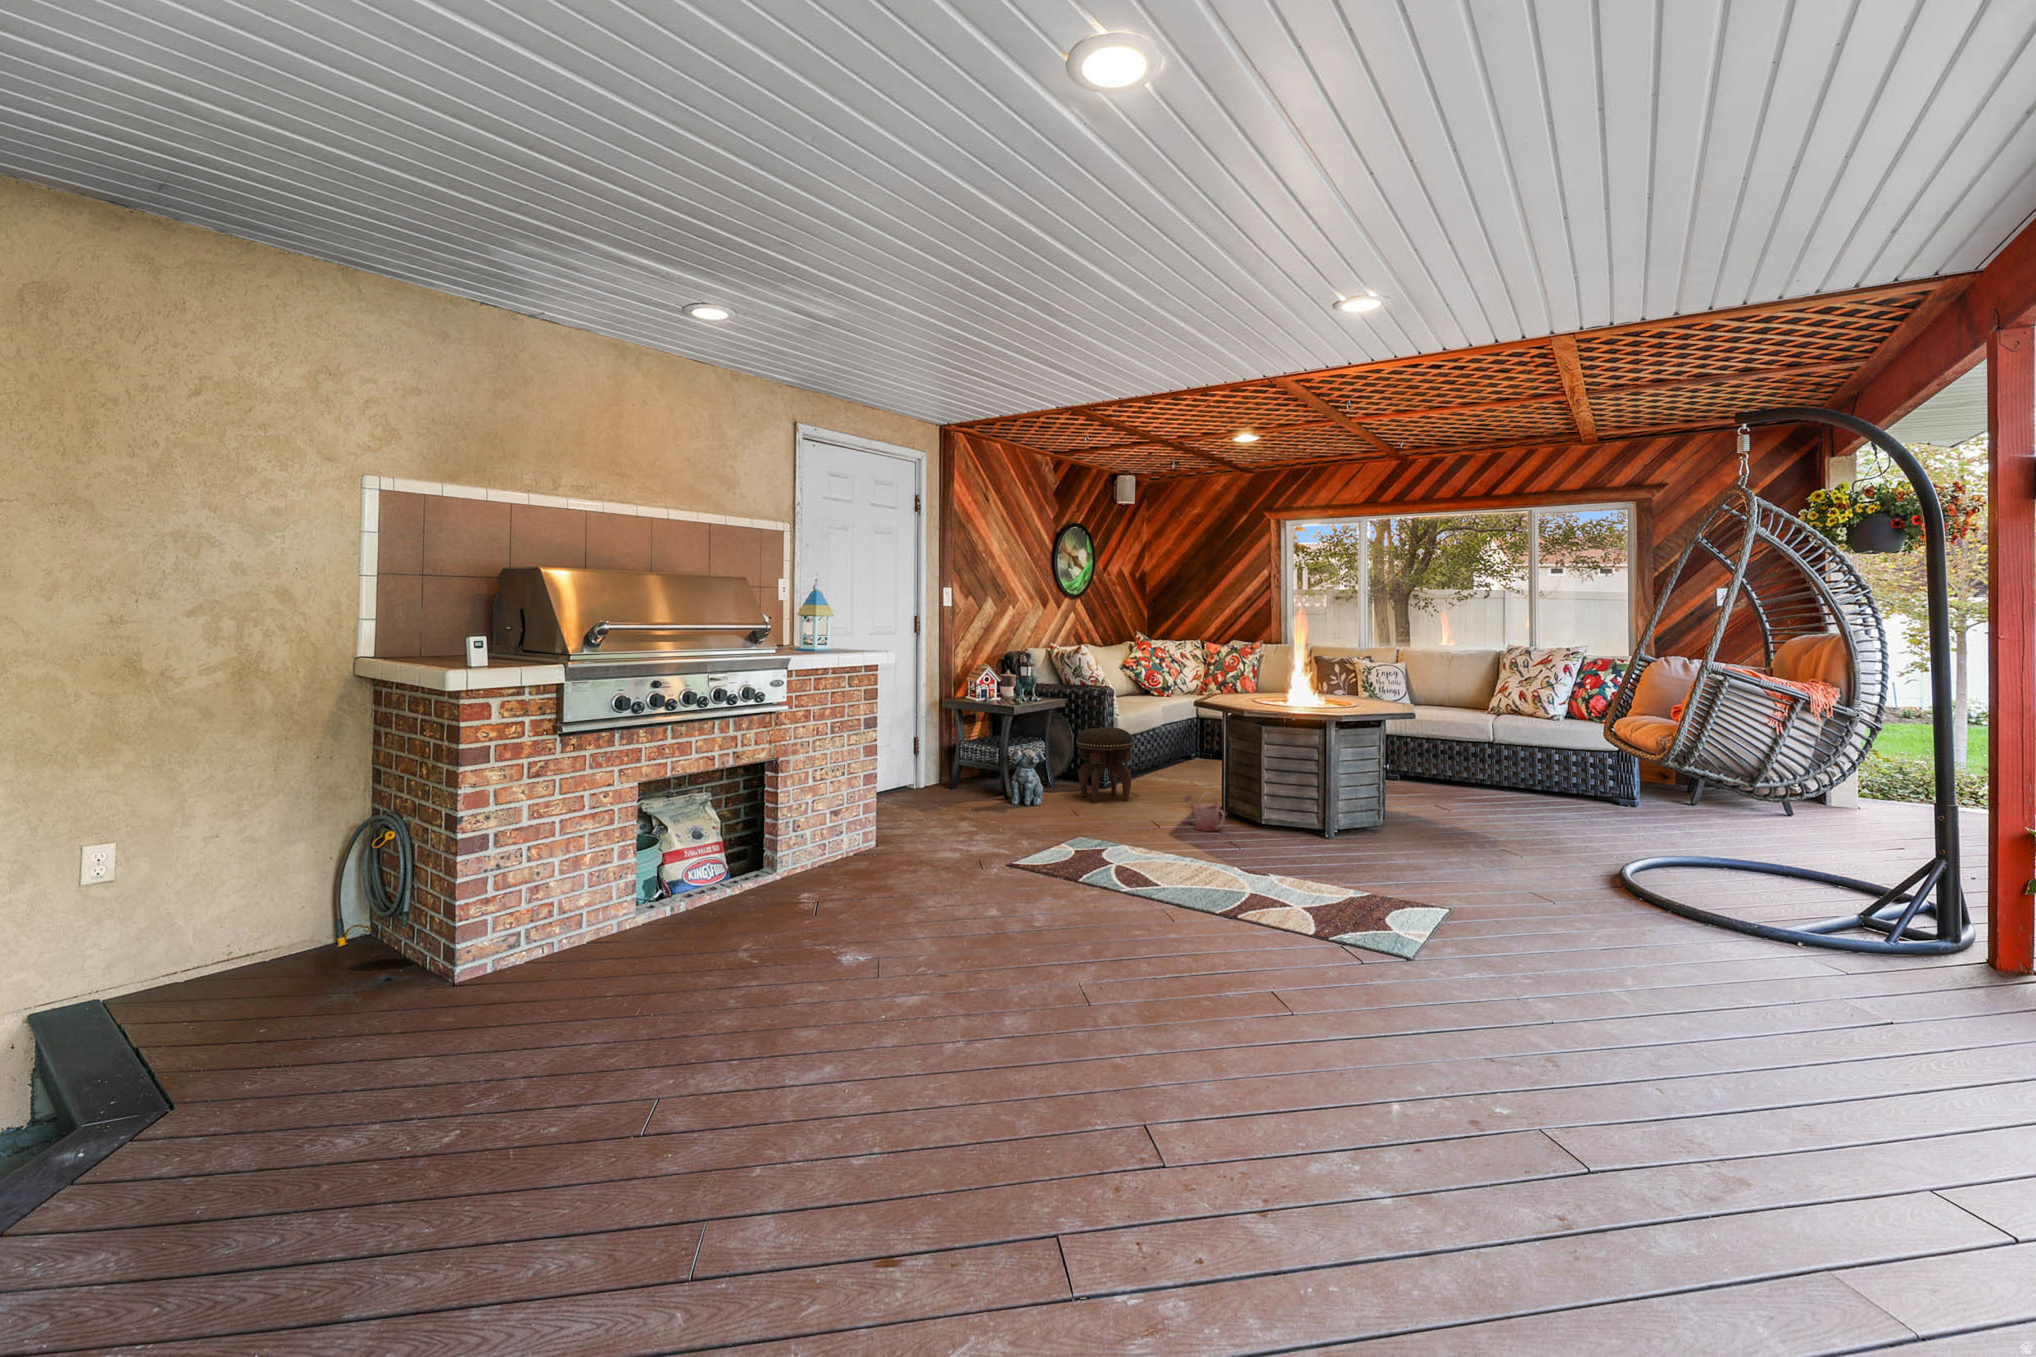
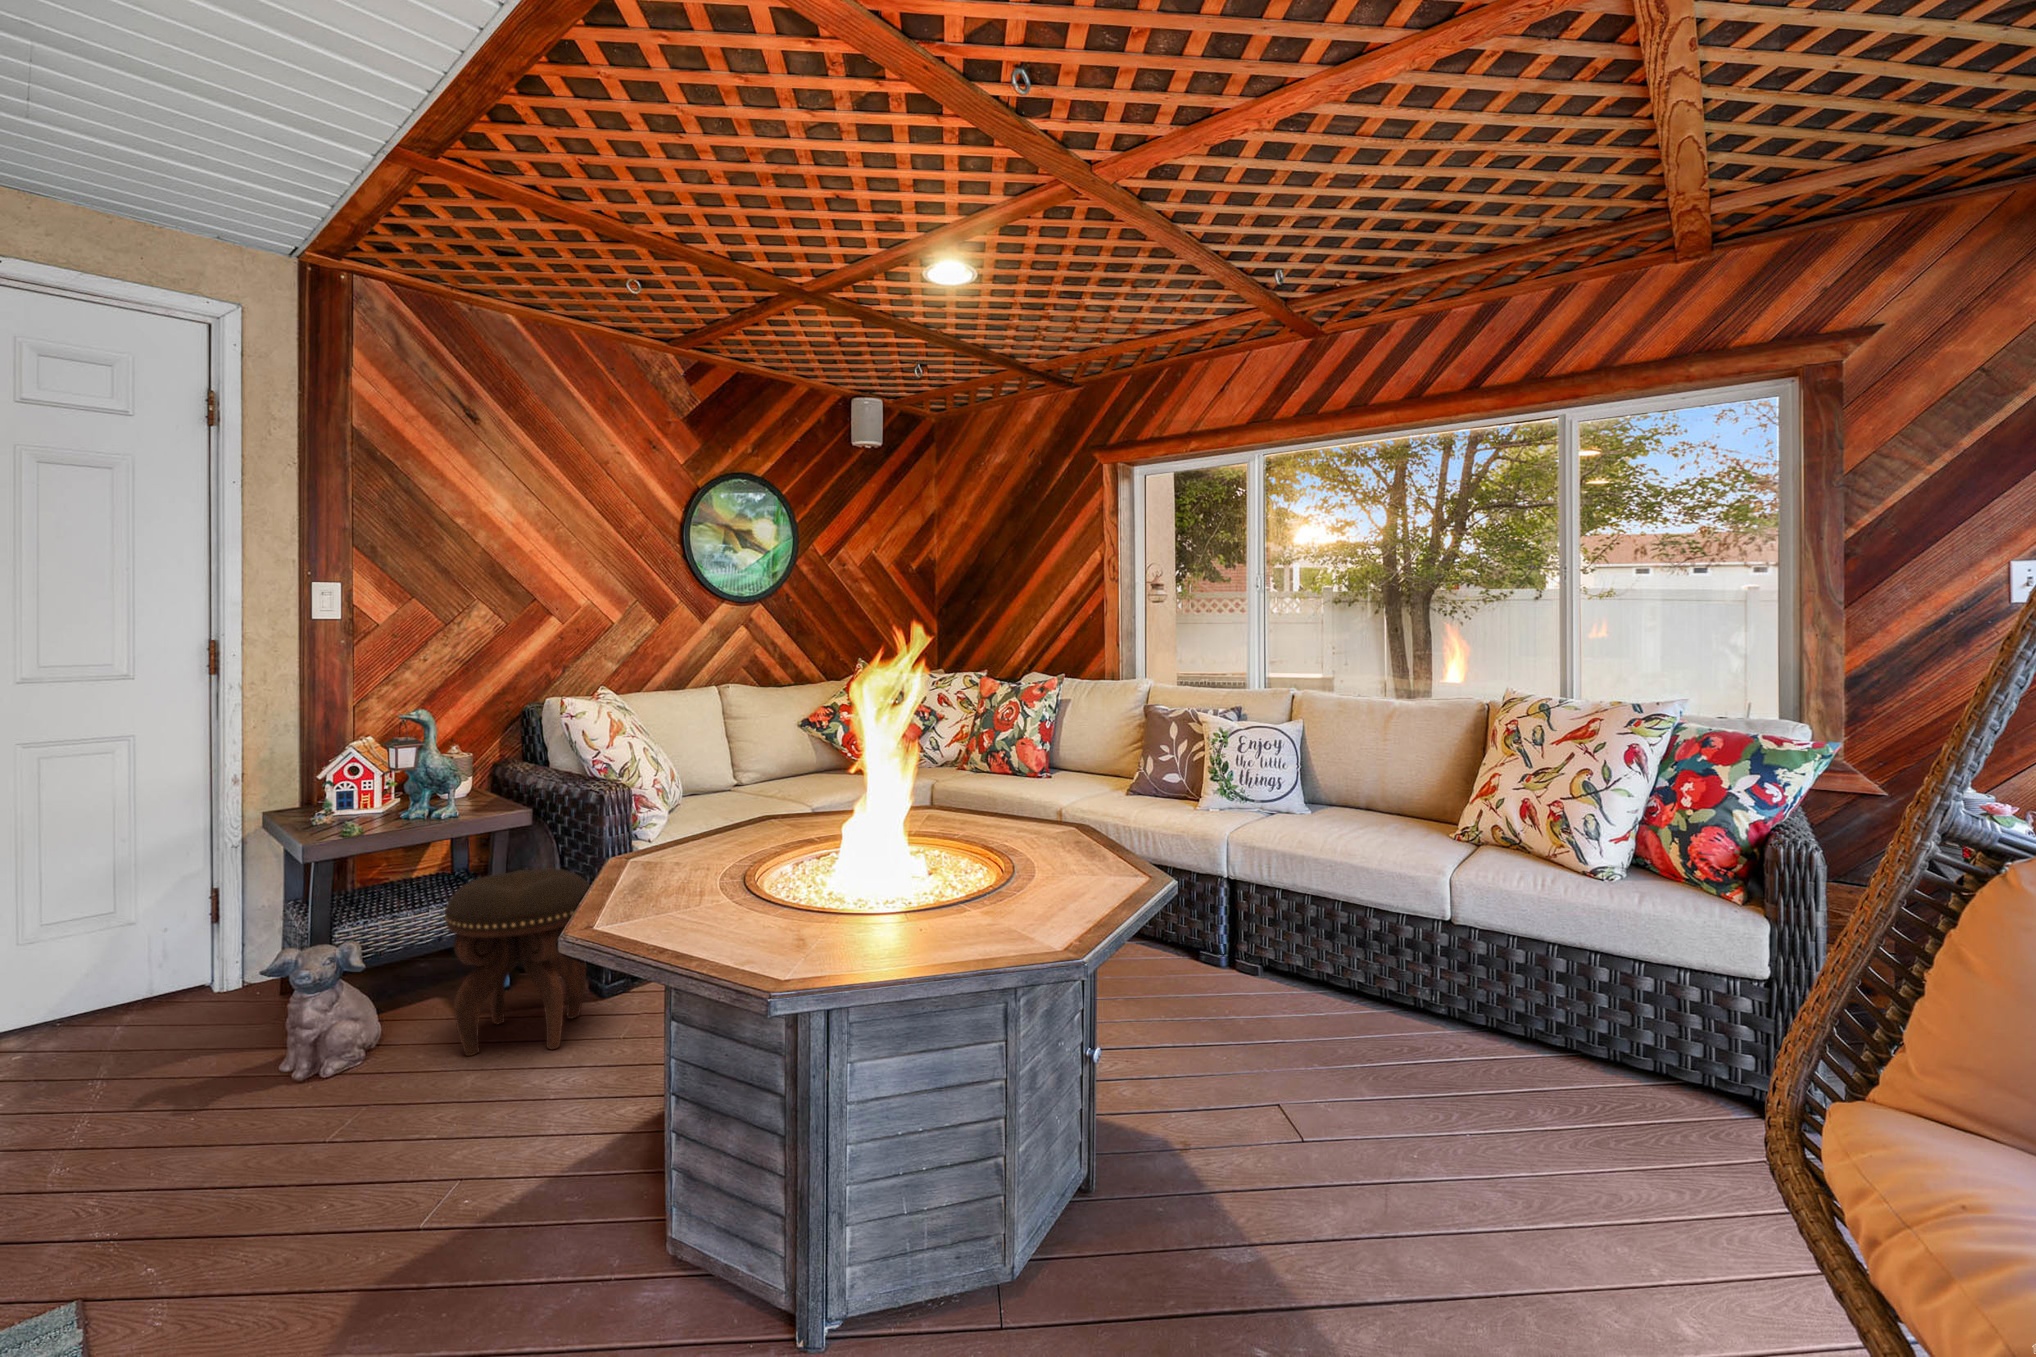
watering can: present [1184,794,1225,831] -> none [460,1111,552,1255]

